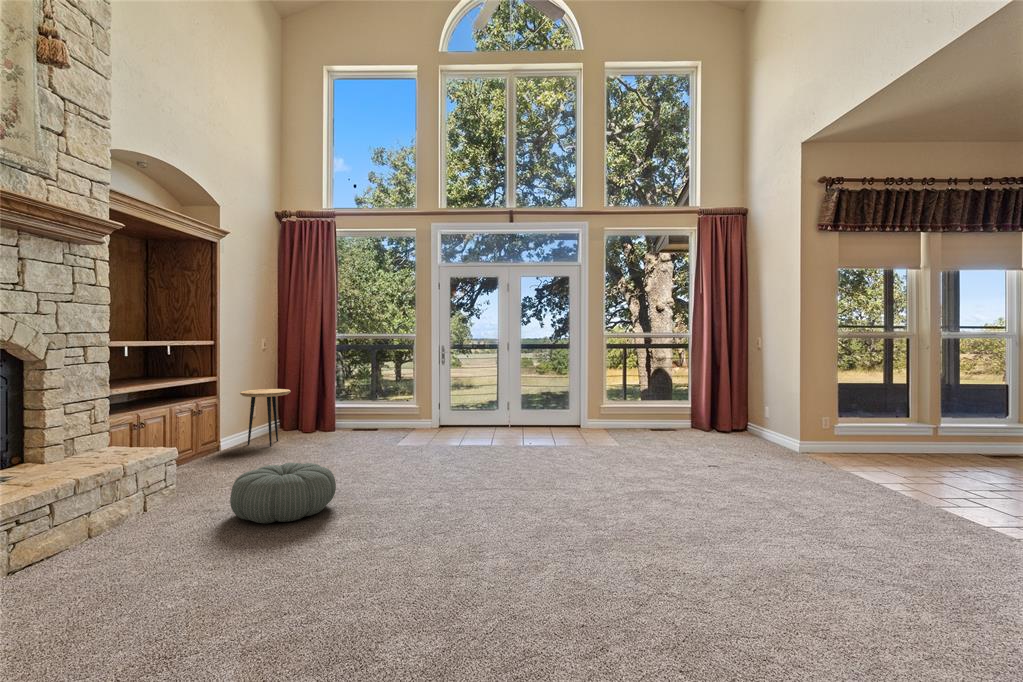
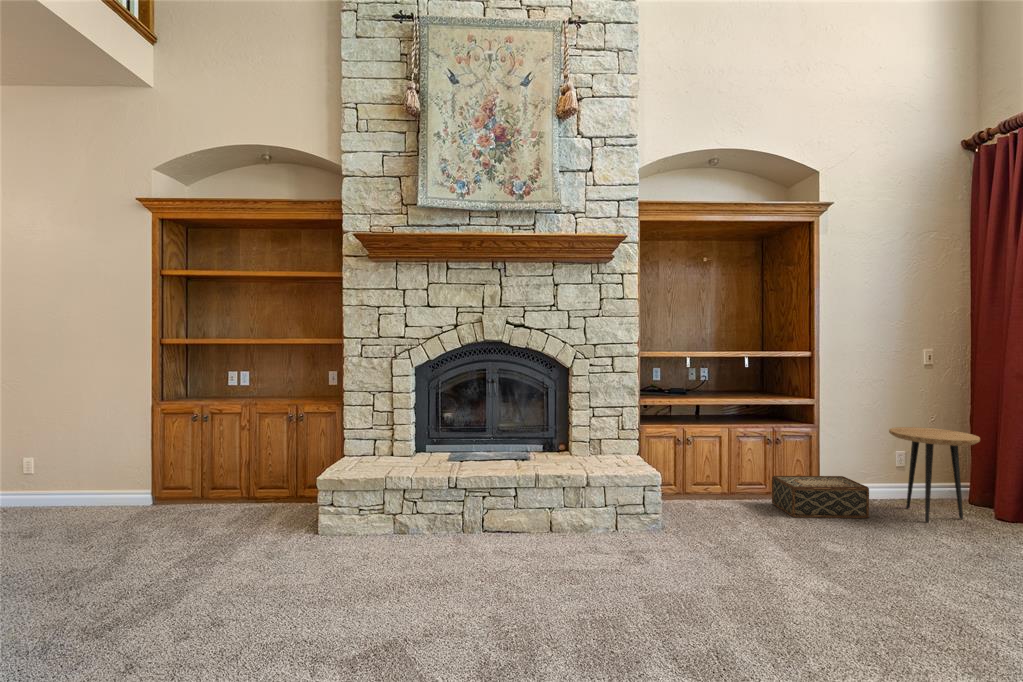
woven basket: none [184,432,247,466] -> present [772,476,869,518]
pouf: present [230,463,336,523] -> none [600,528,745,630]

